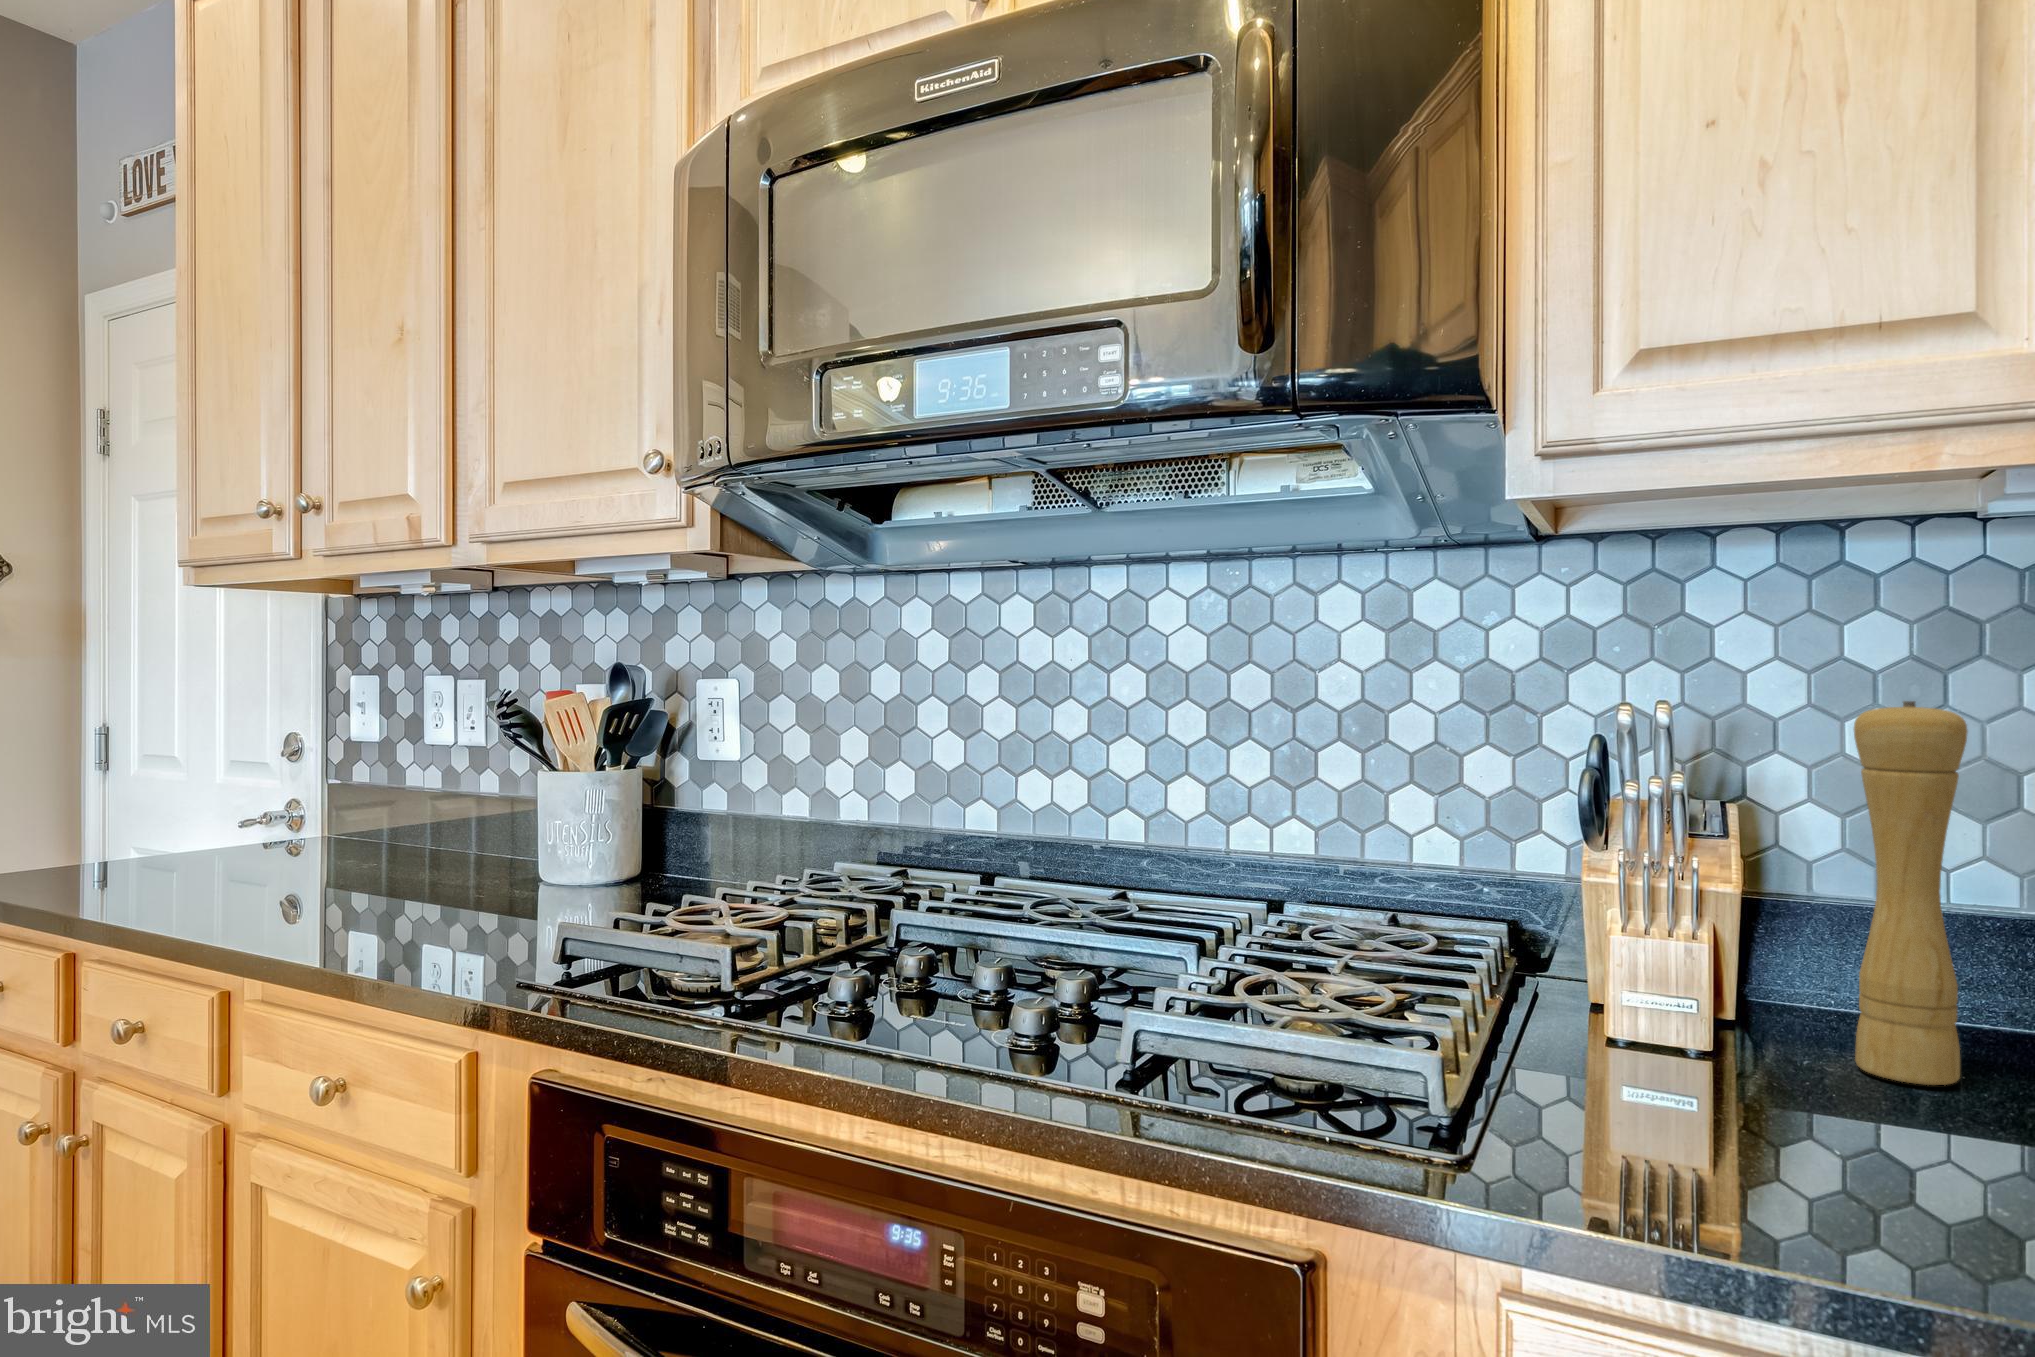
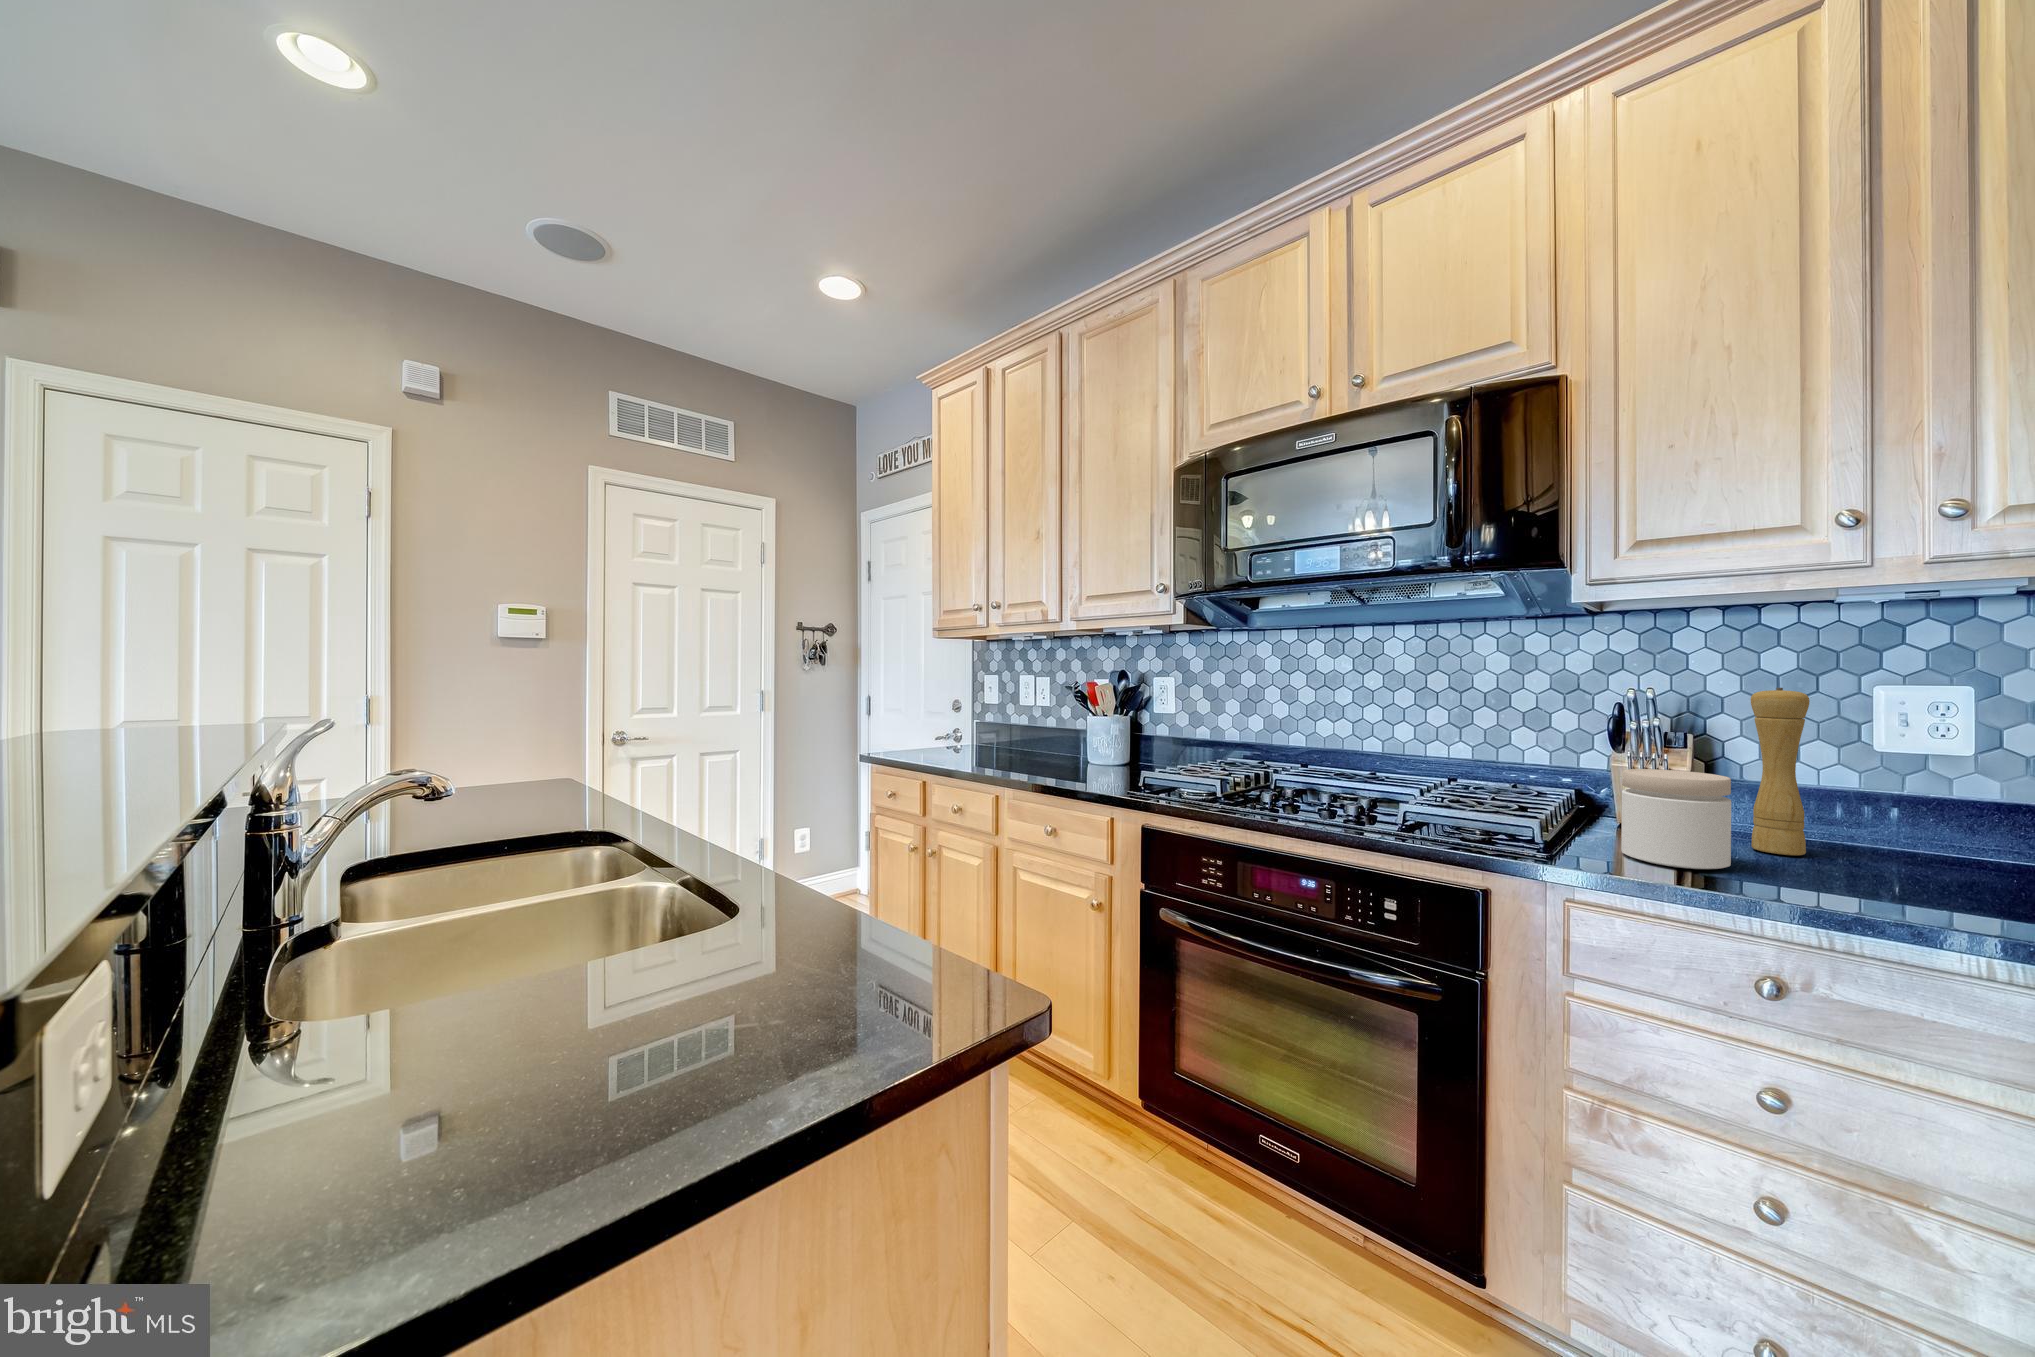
jar: none [1614,902,1848,1168] -> present [1621,769,1731,869]

